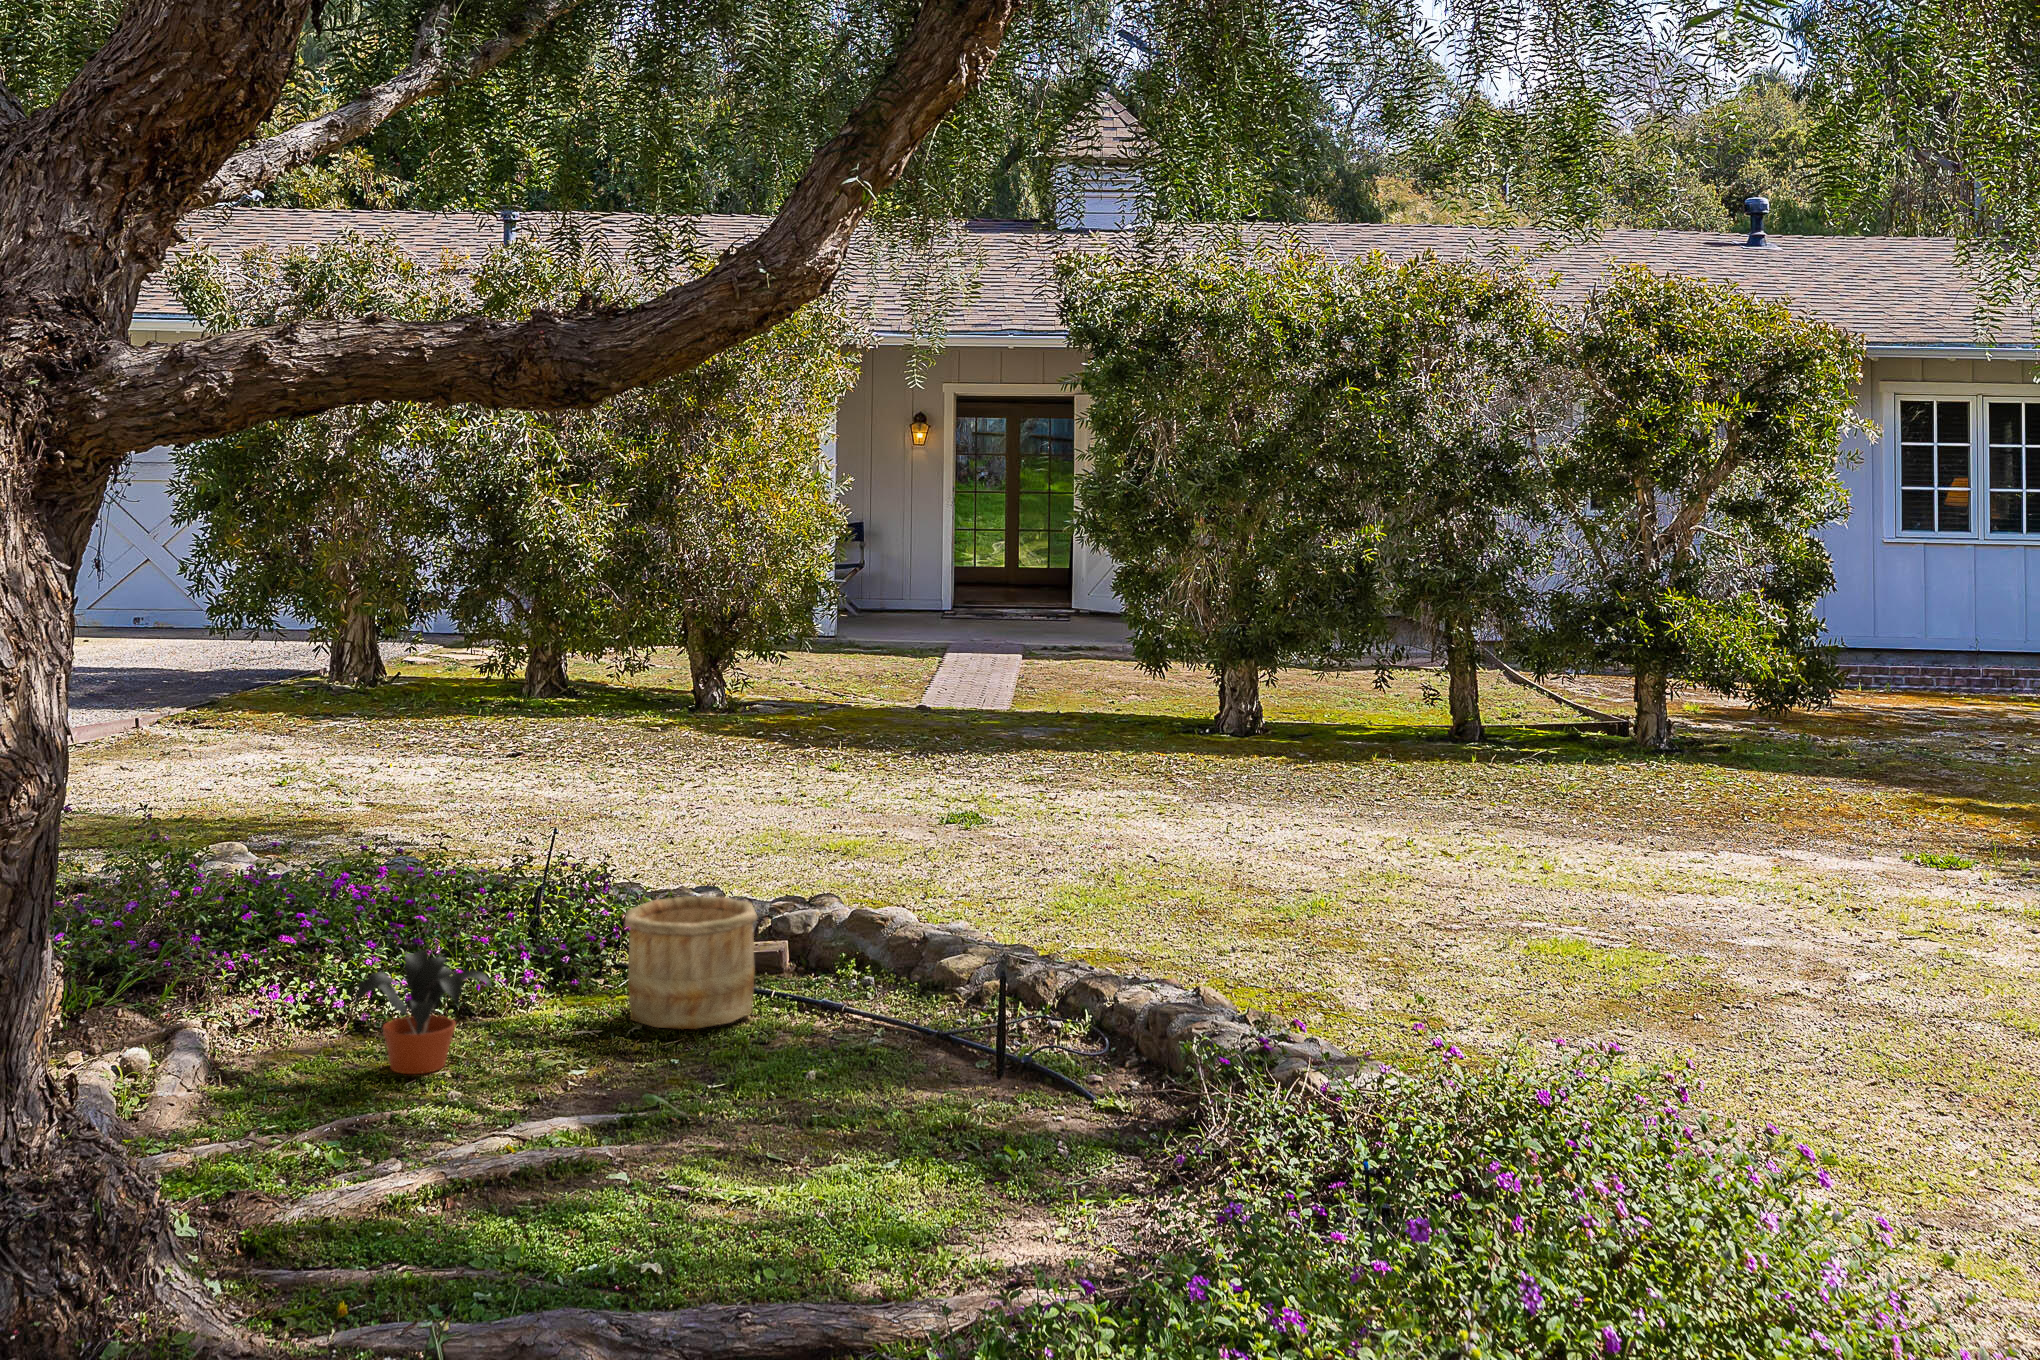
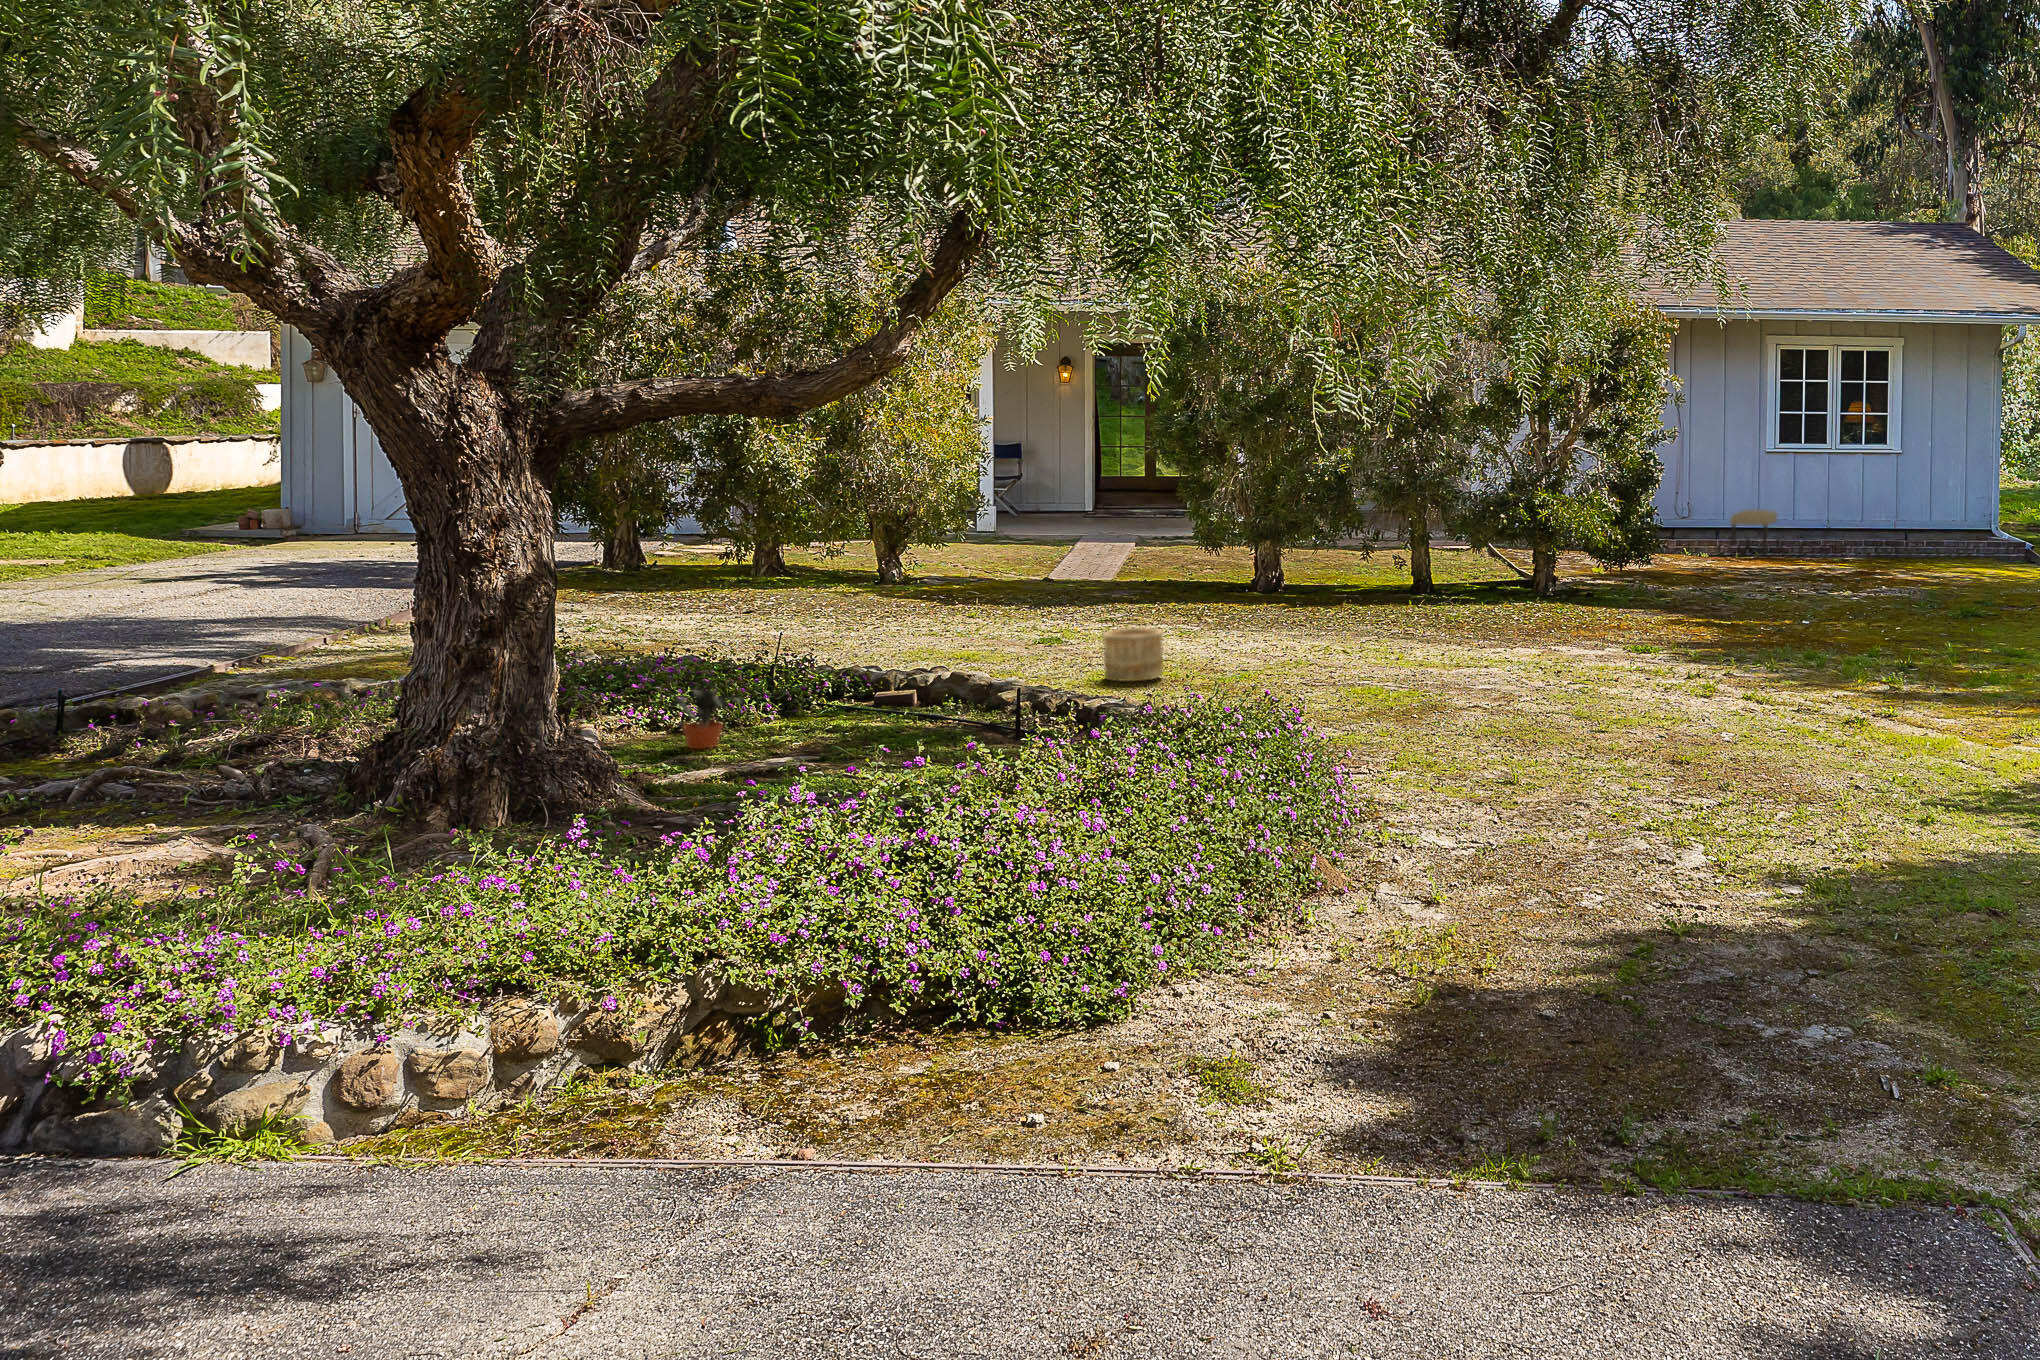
bench: none [1849,625,1912,695] -> present [1730,510,1780,555]
wooden bucket: present [625,896,757,1029] -> present [1103,627,1163,682]

